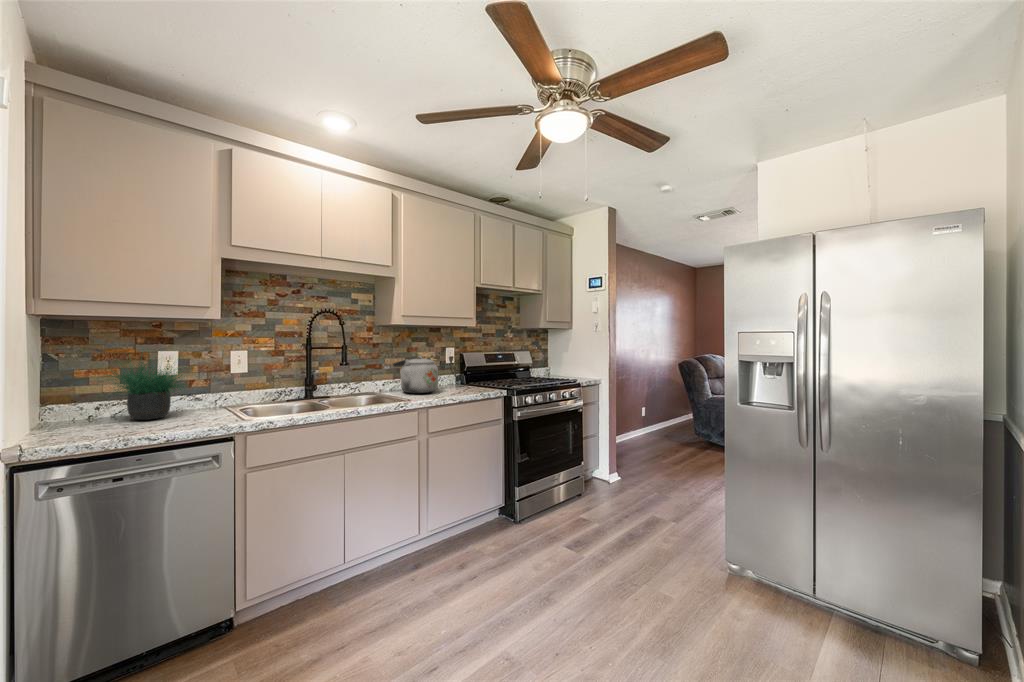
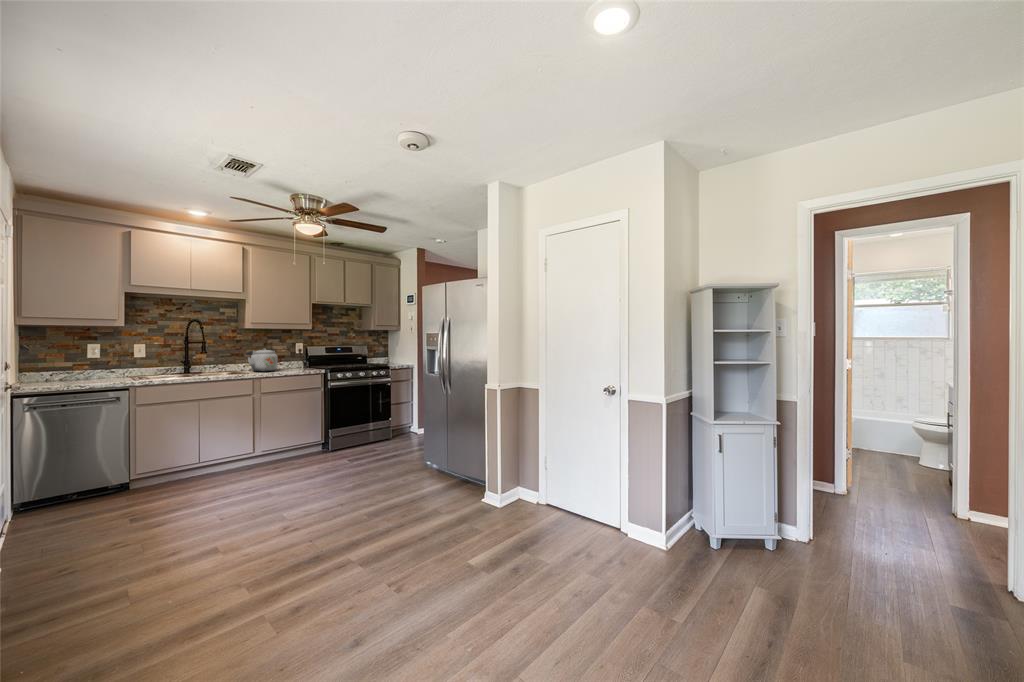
potted plant: present [112,359,182,420] -> none [50,340,111,381]

